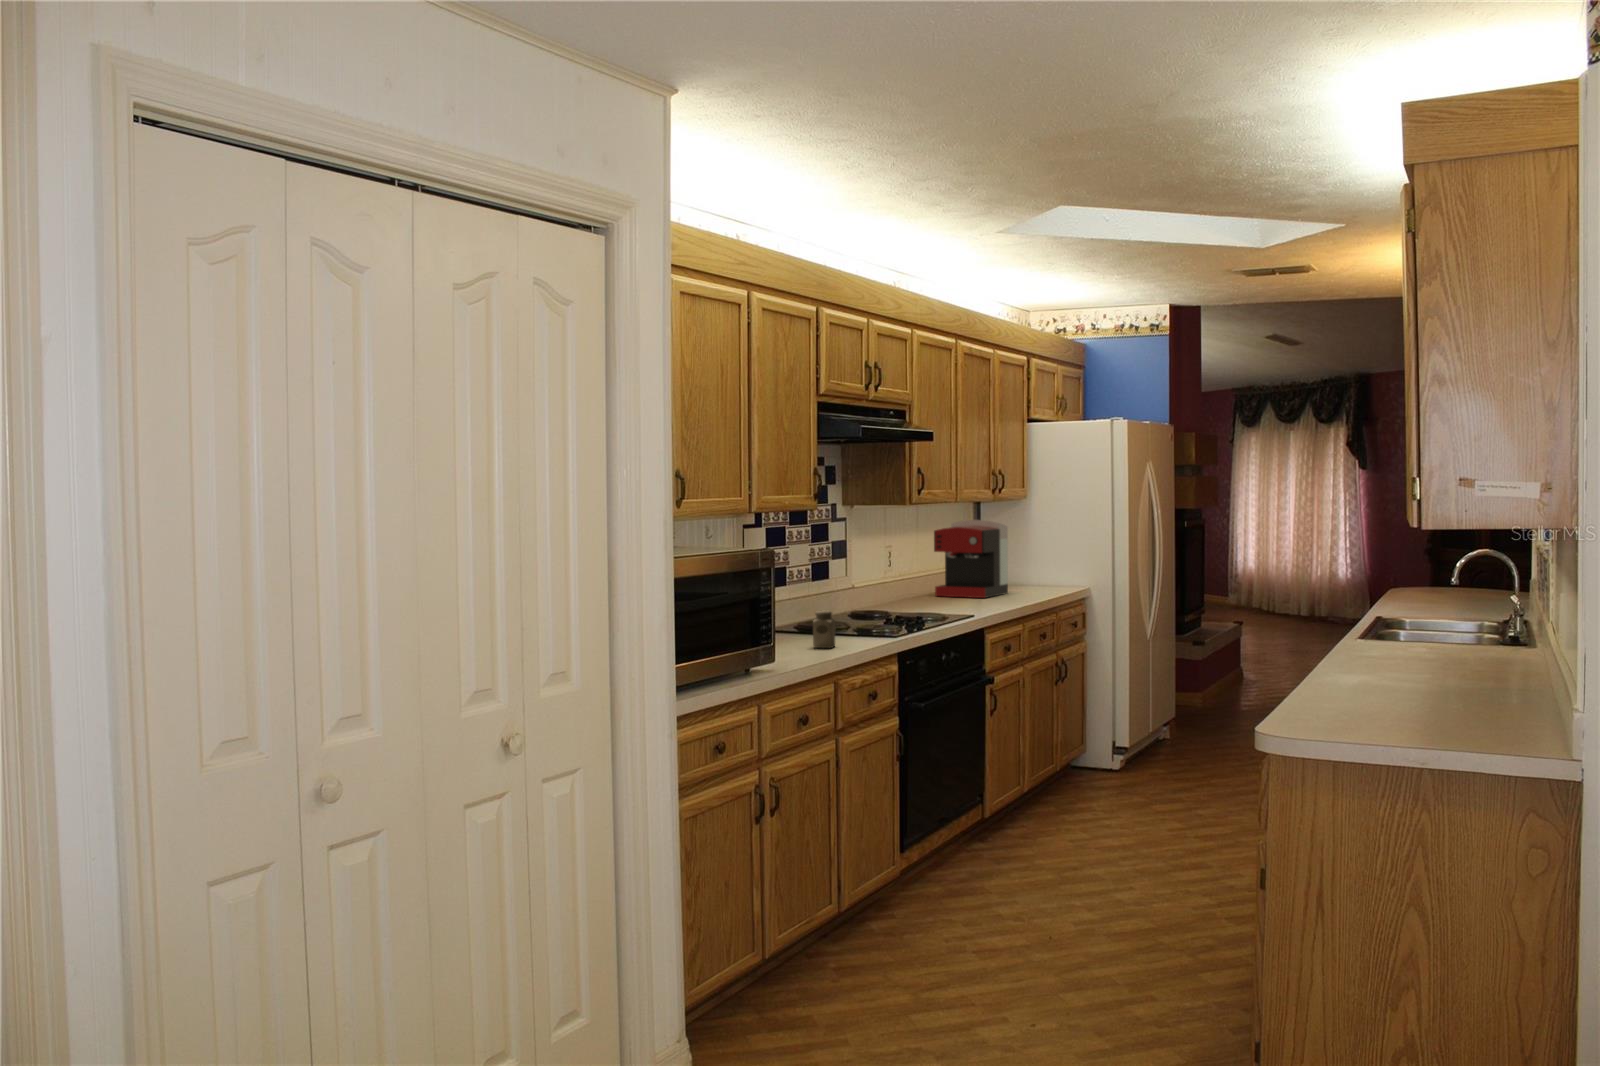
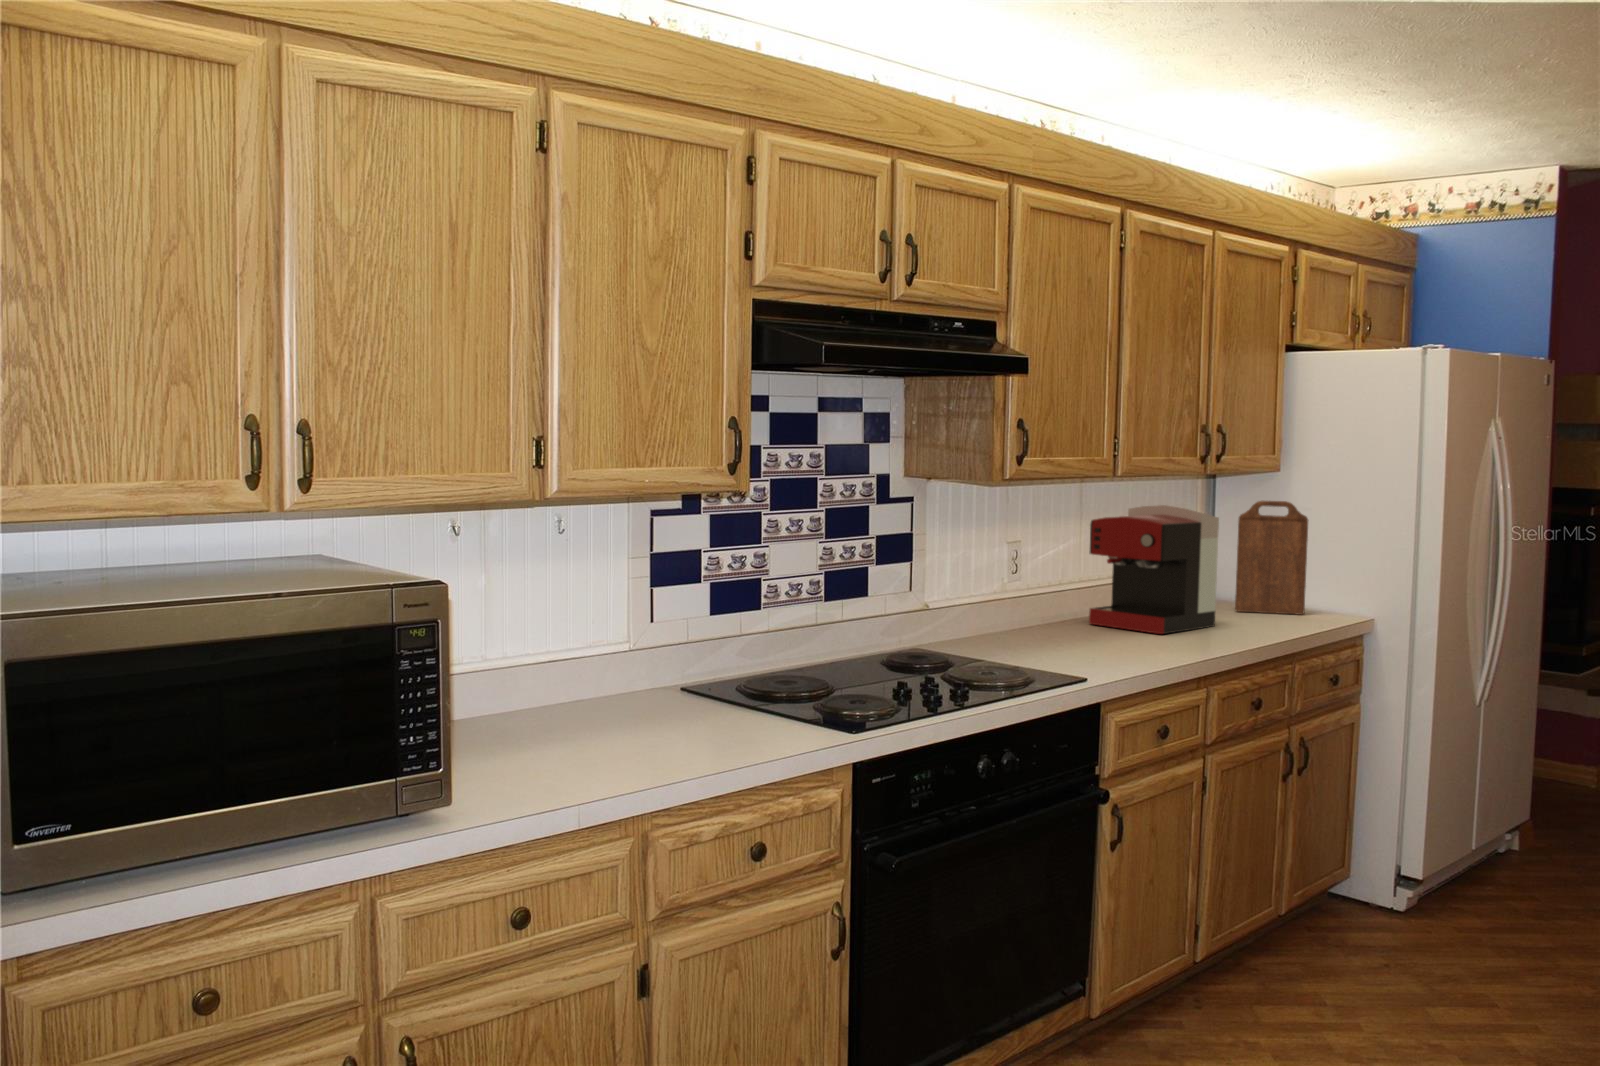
cutting board: none [1009,516,1051,586] -> present [1235,501,1308,615]
salt shaker: present [813,611,835,648] -> none [694,671,740,743]

